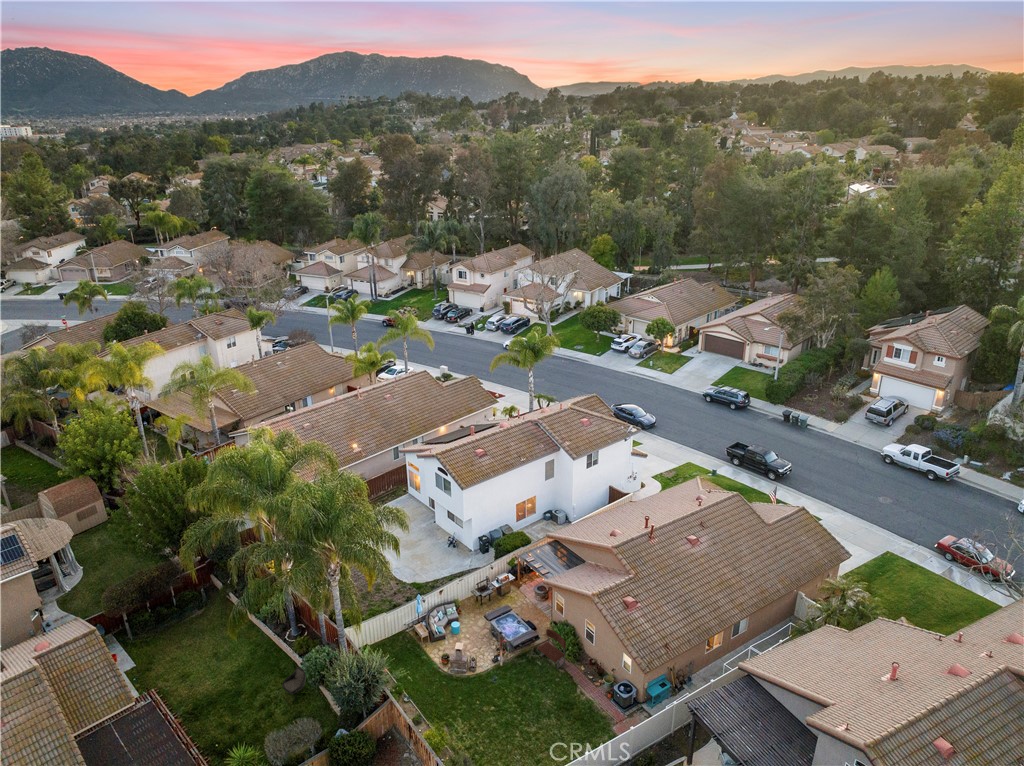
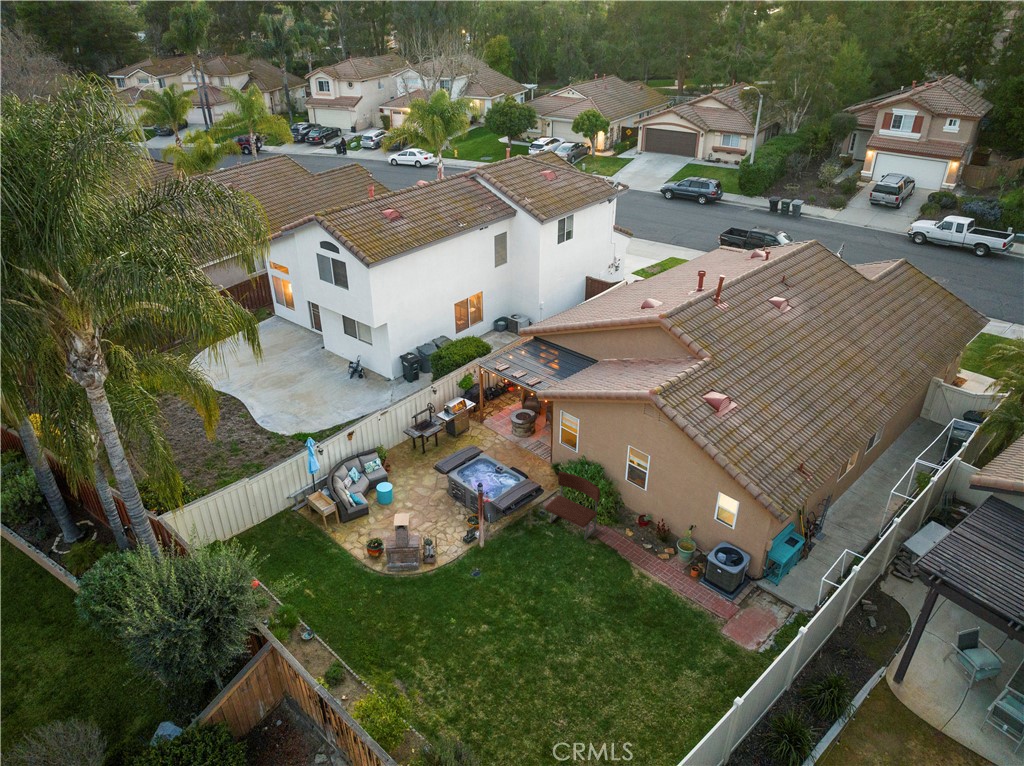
lounge chair: present [282,668,306,701] -> none [23,603,92,674]

